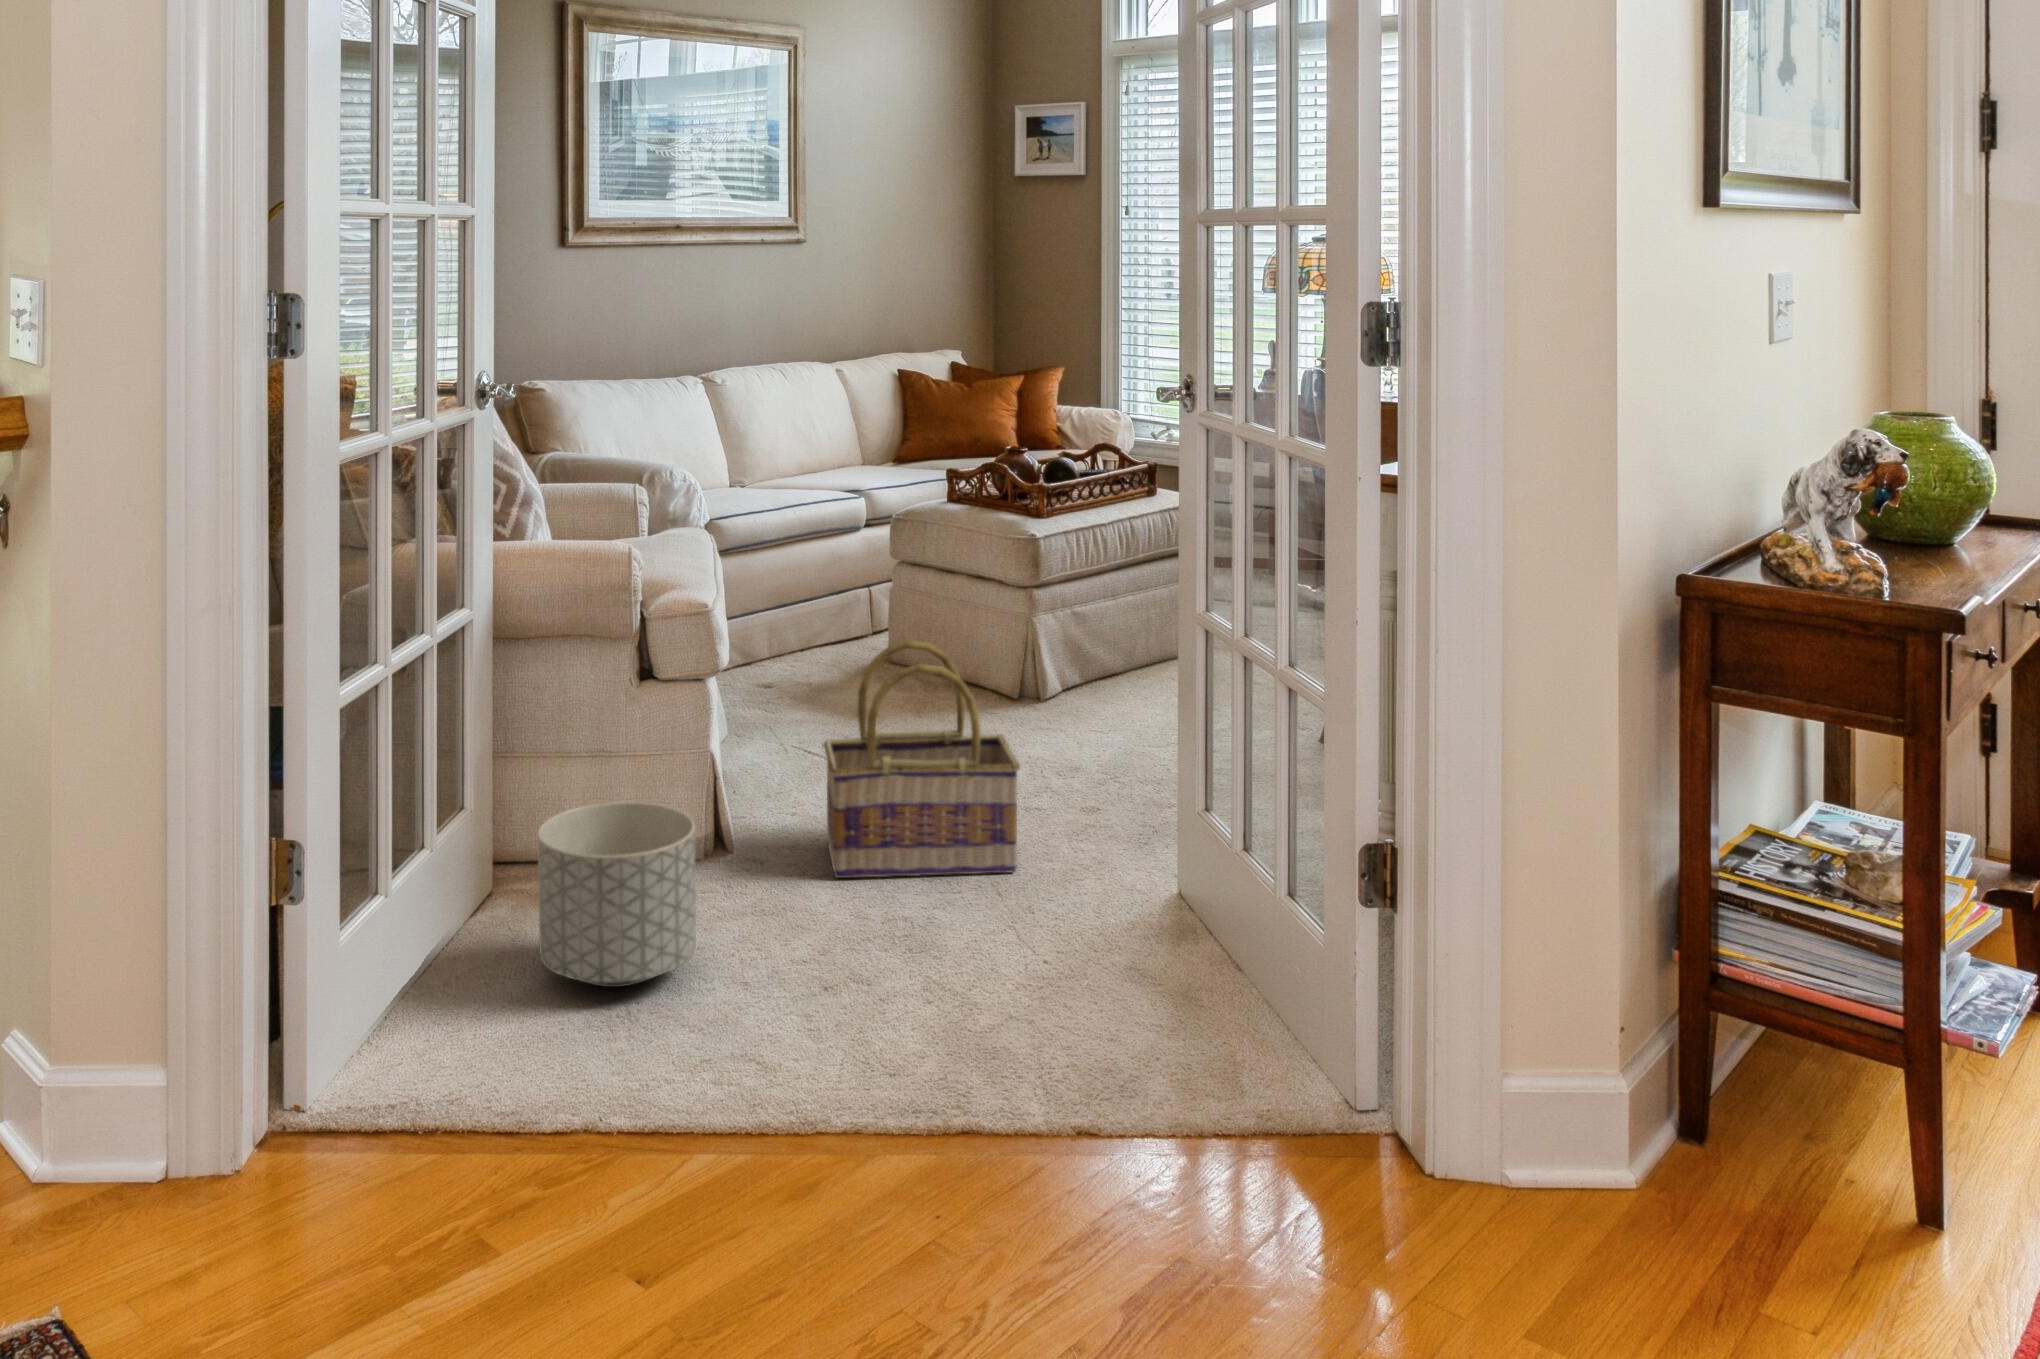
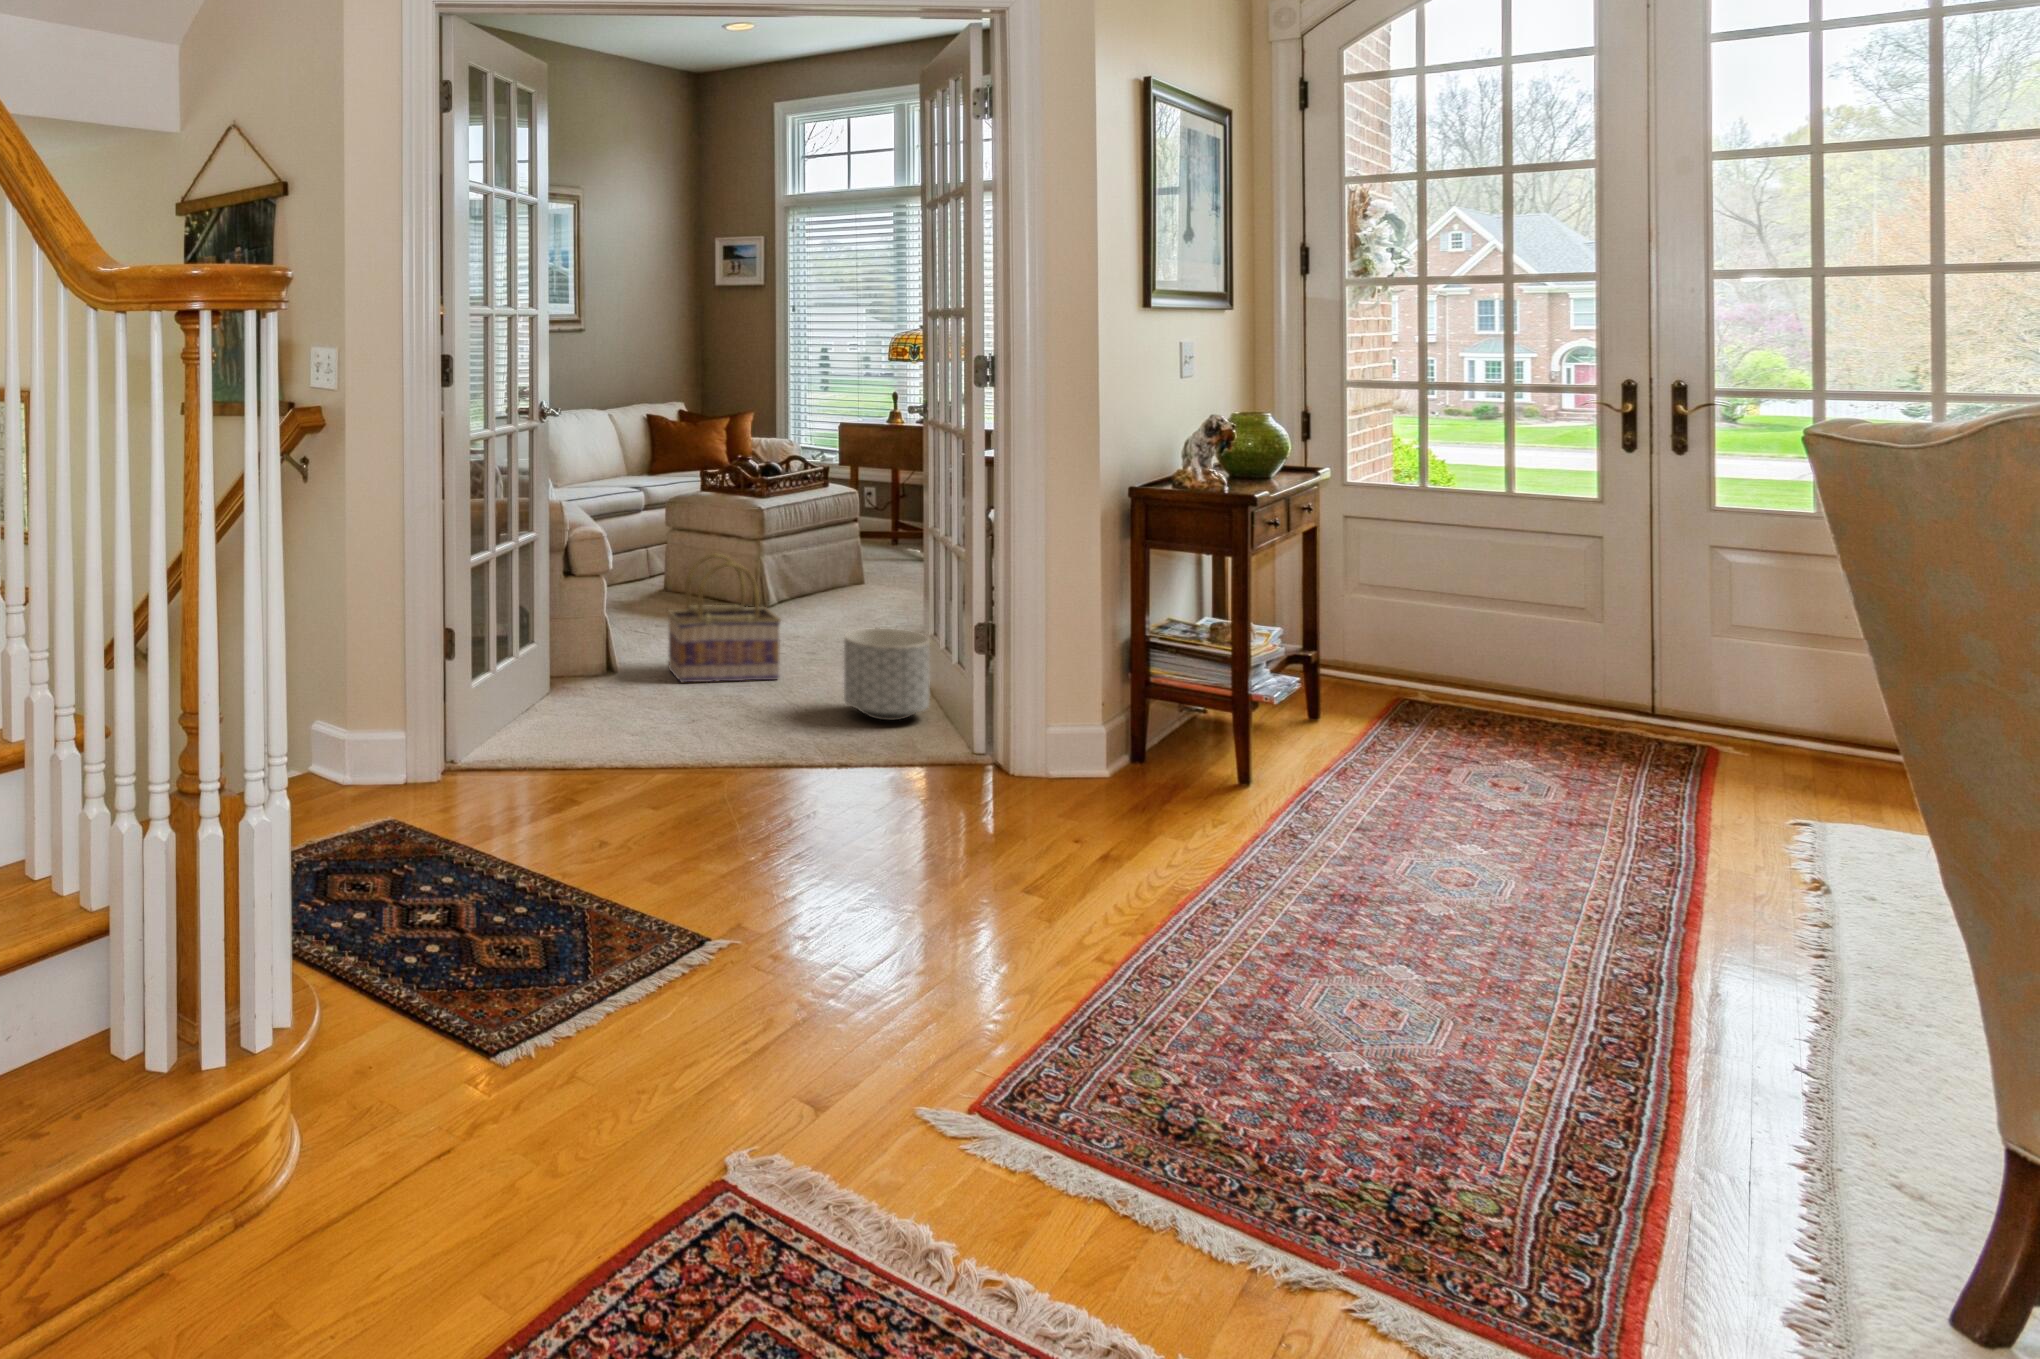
planter: present [538,802,696,987] -> present [844,629,930,720]

